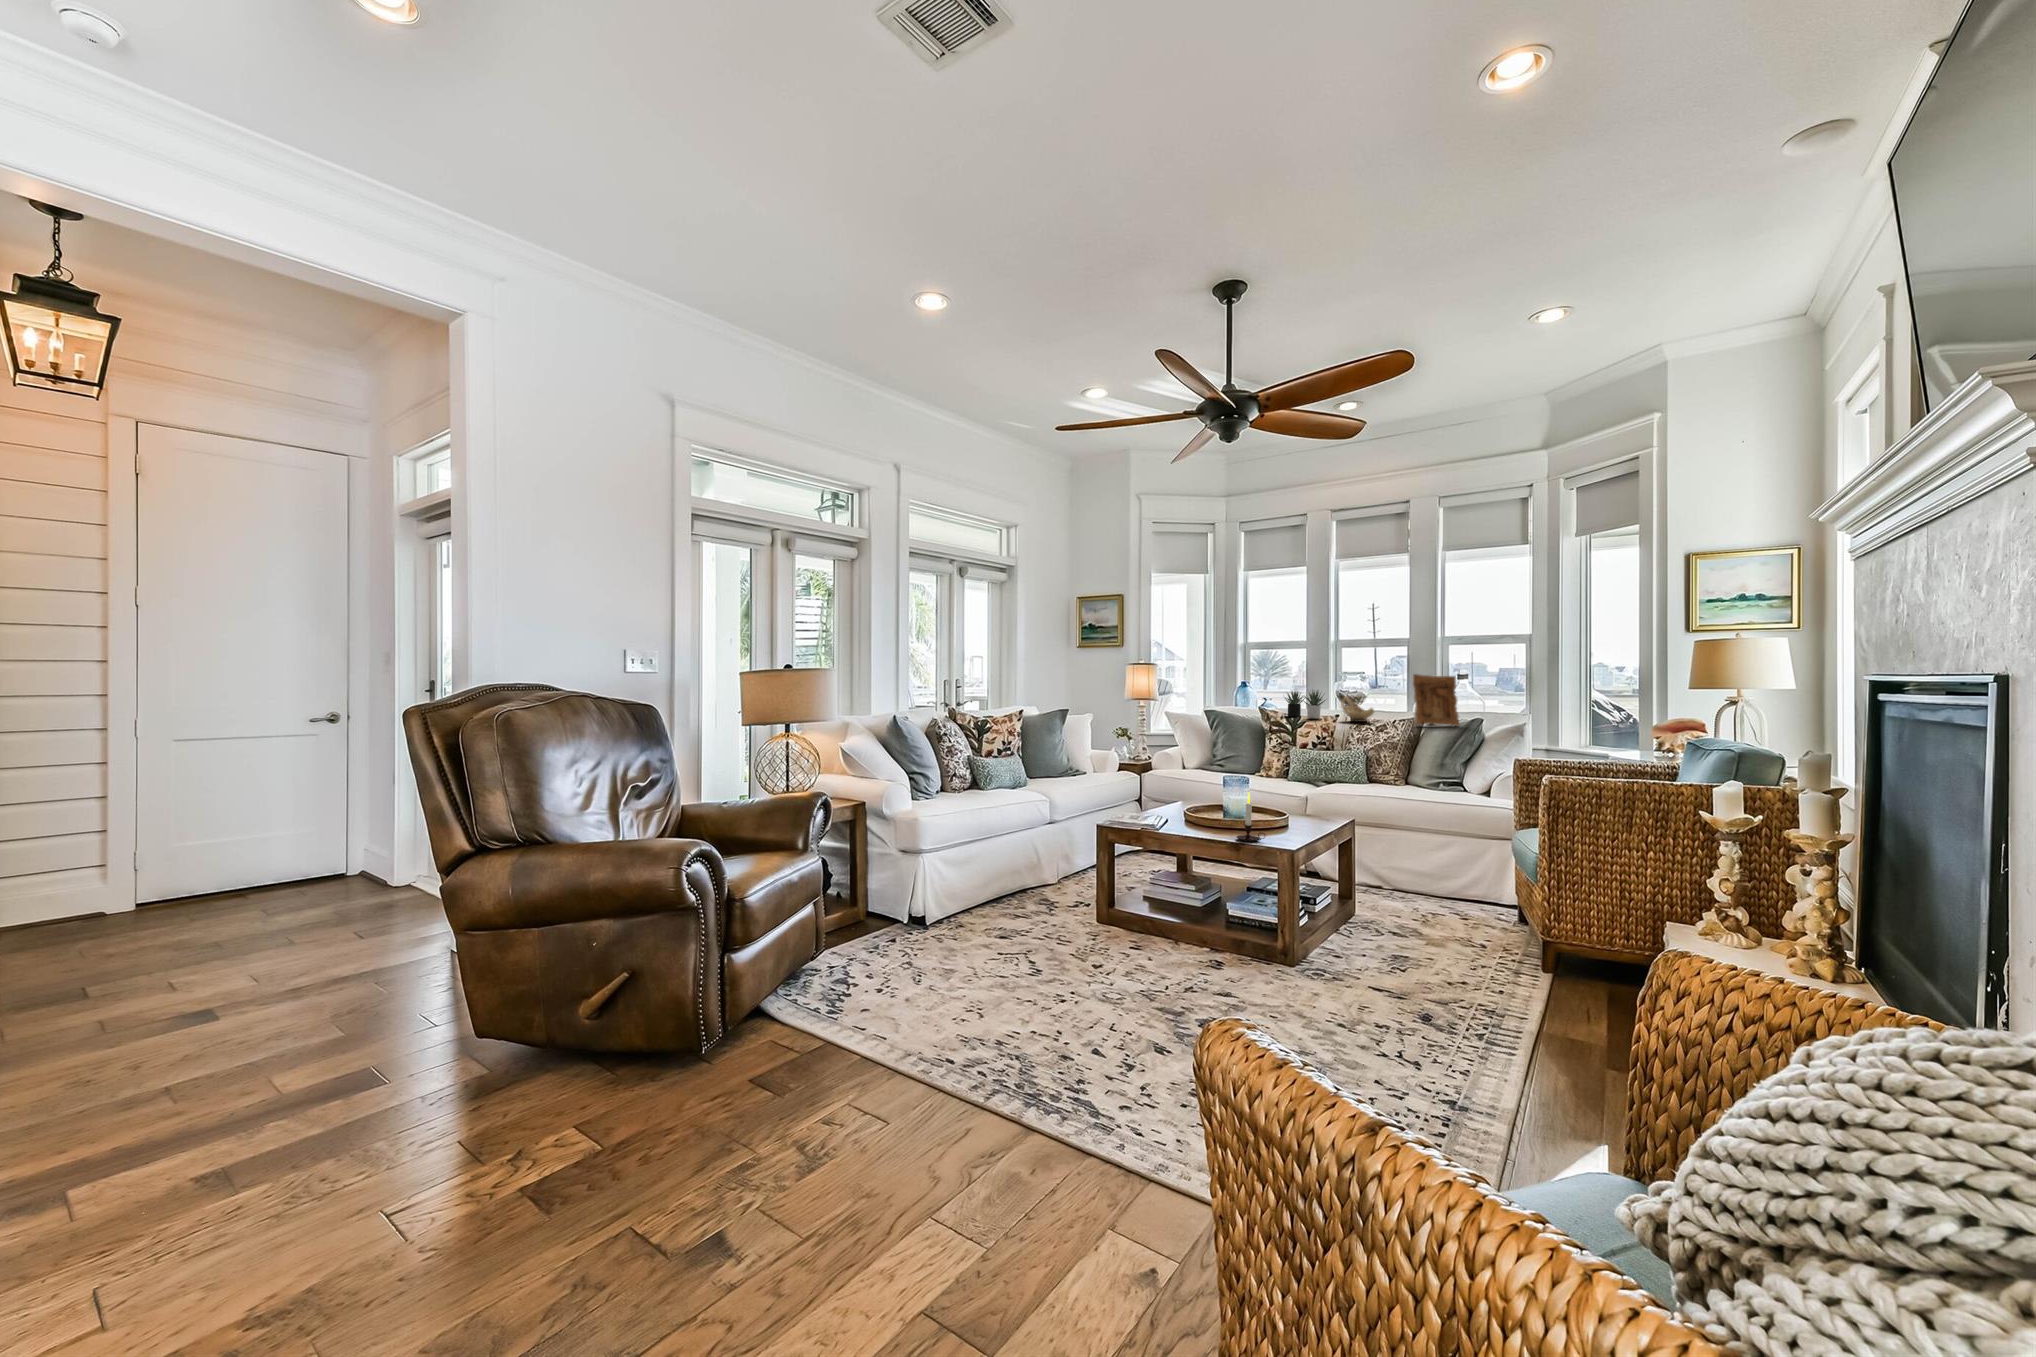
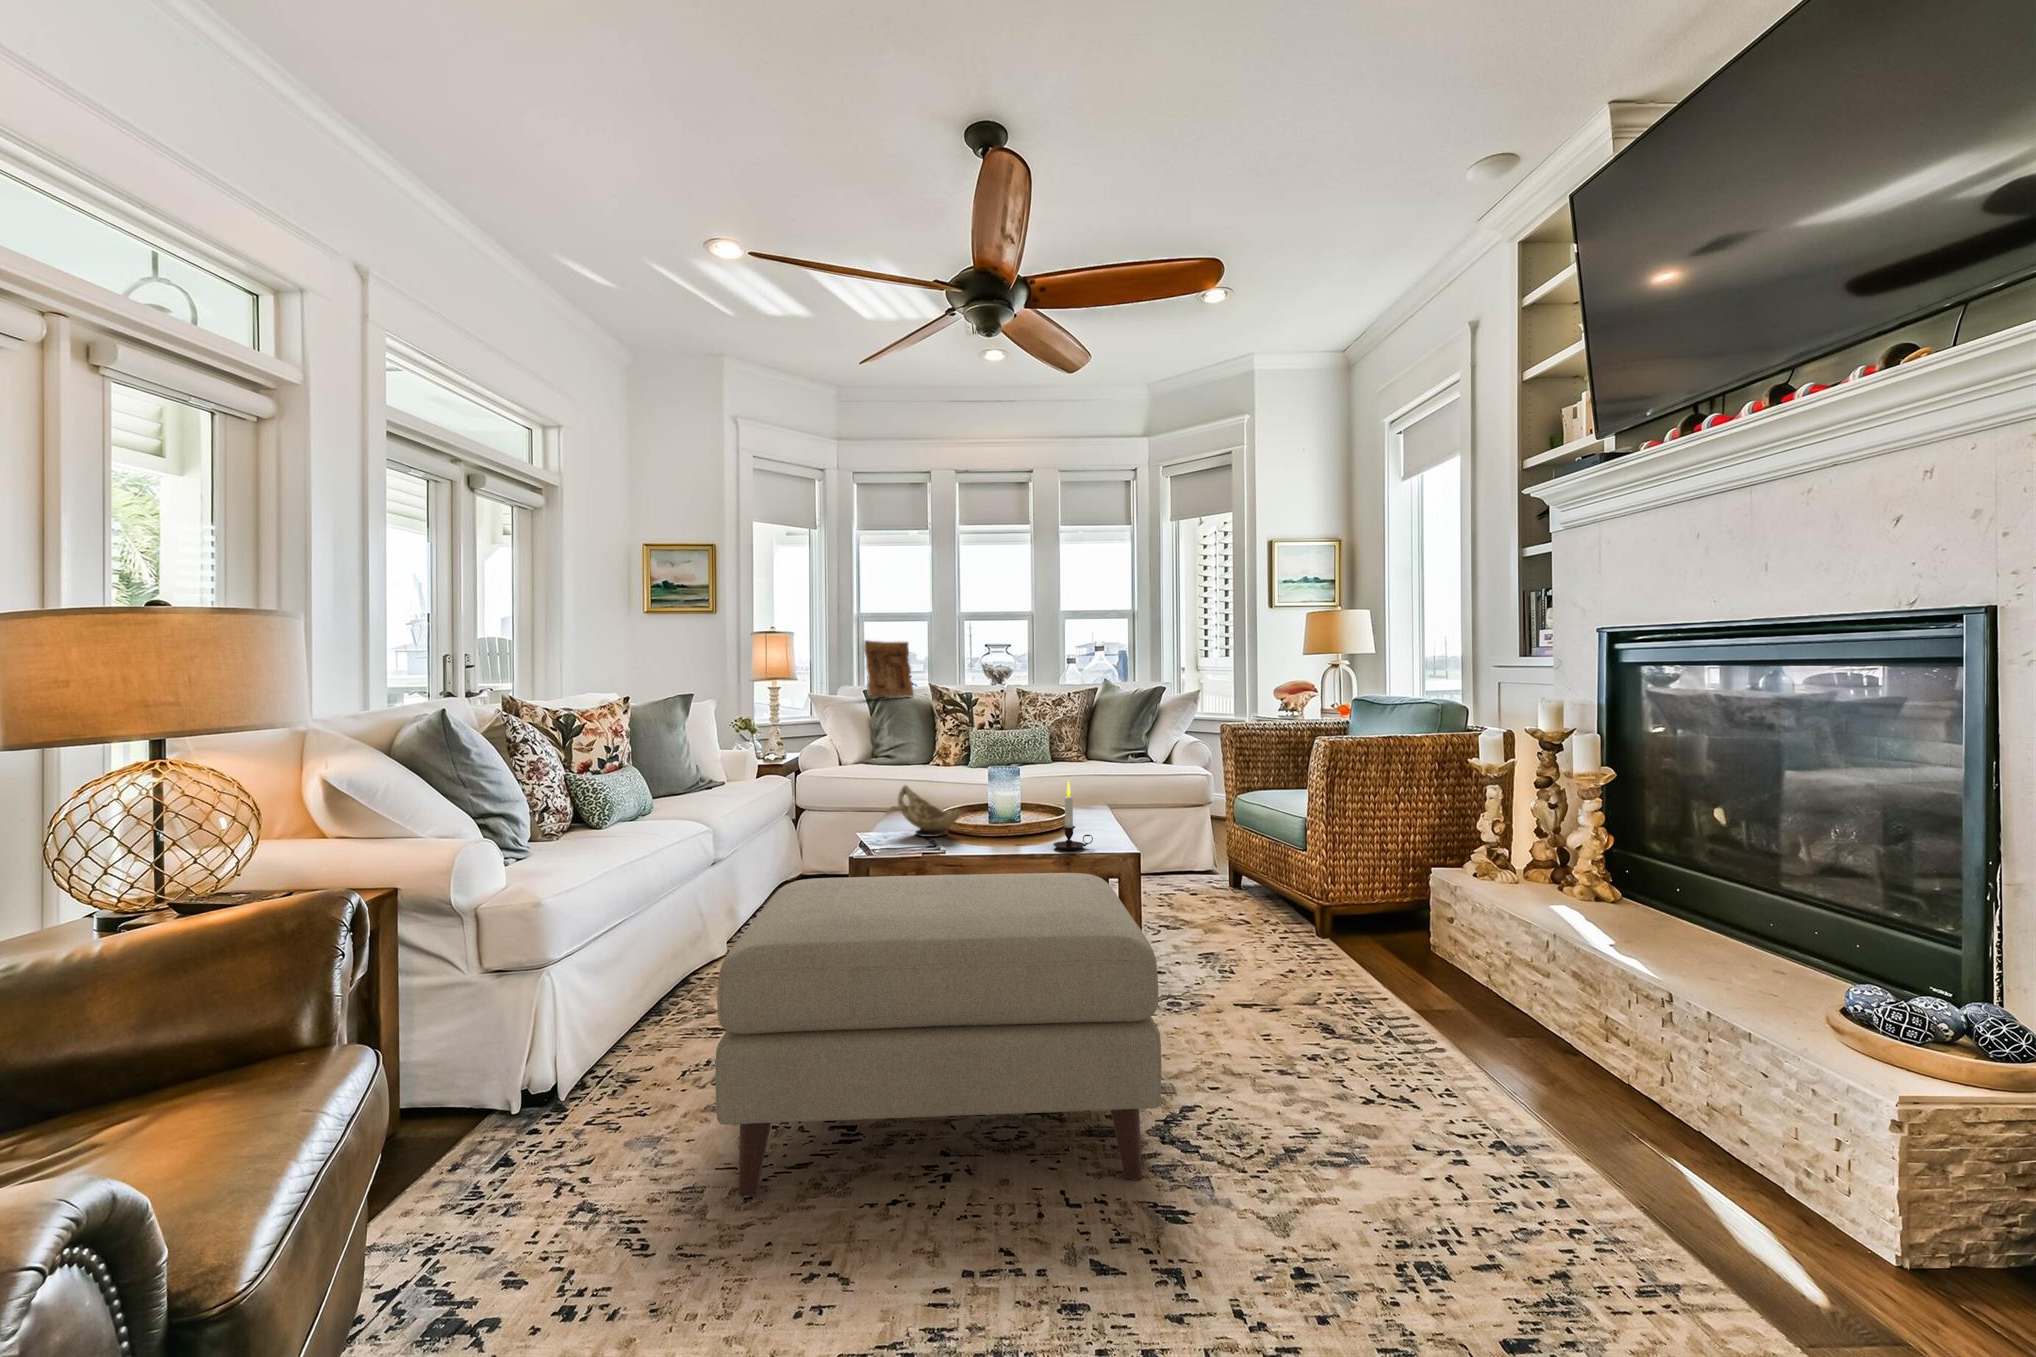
picture frame: present [1413,674,1460,726] -> present [864,640,914,697]
succulent plant: present [1285,690,1325,719] -> none [940,656,998,693]
decorative bowl: present [1341,697,1374,722] -> present [898,785,961,837]
ottoman: none [959,830,1229,1024] -> present [715,873,1161,1197]

